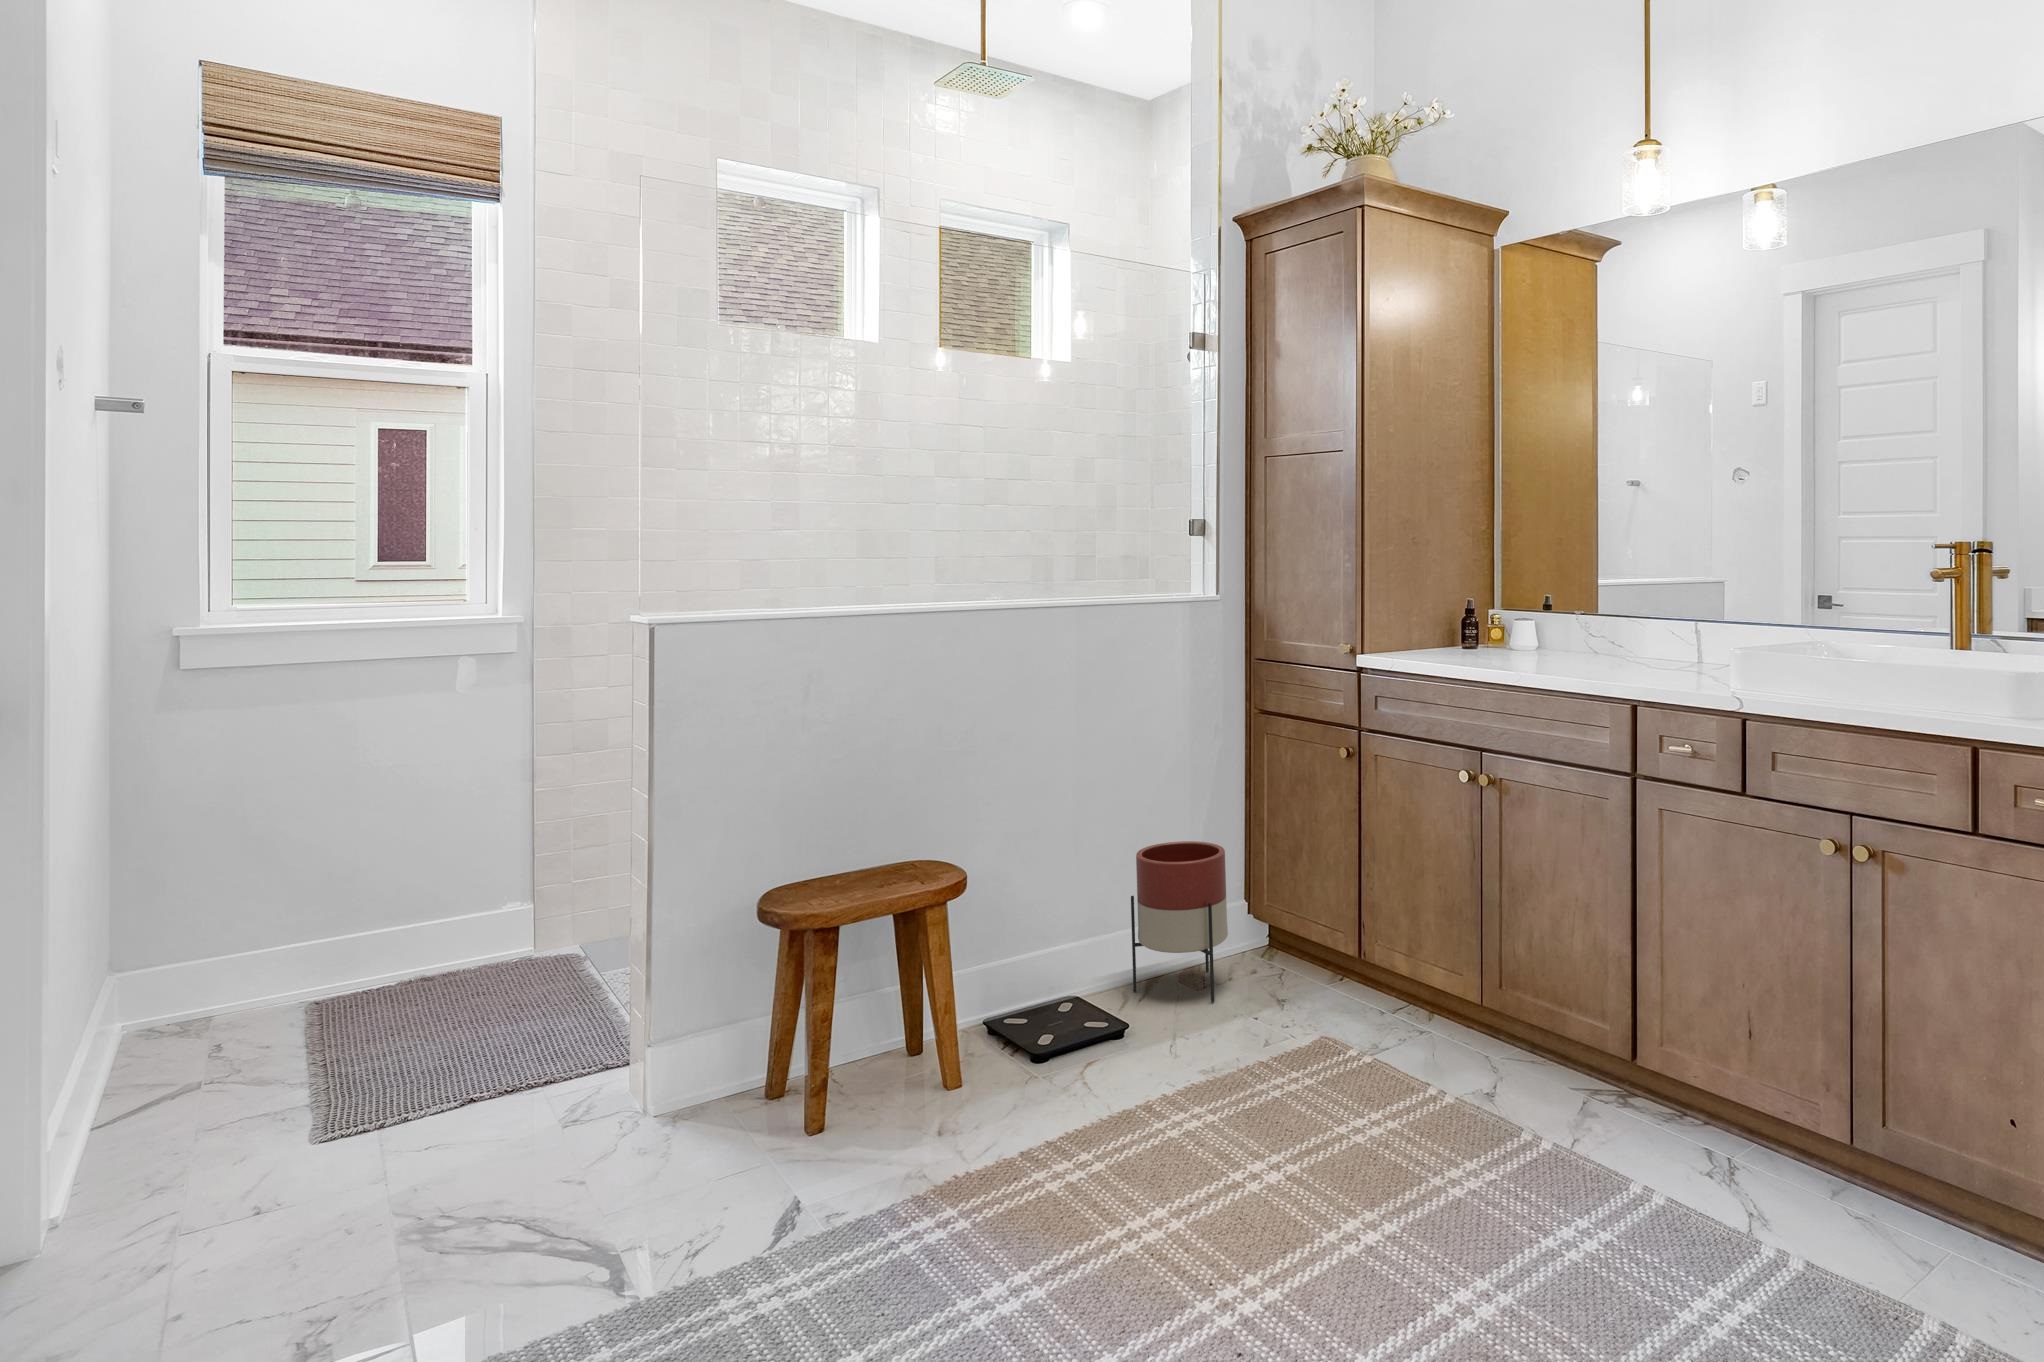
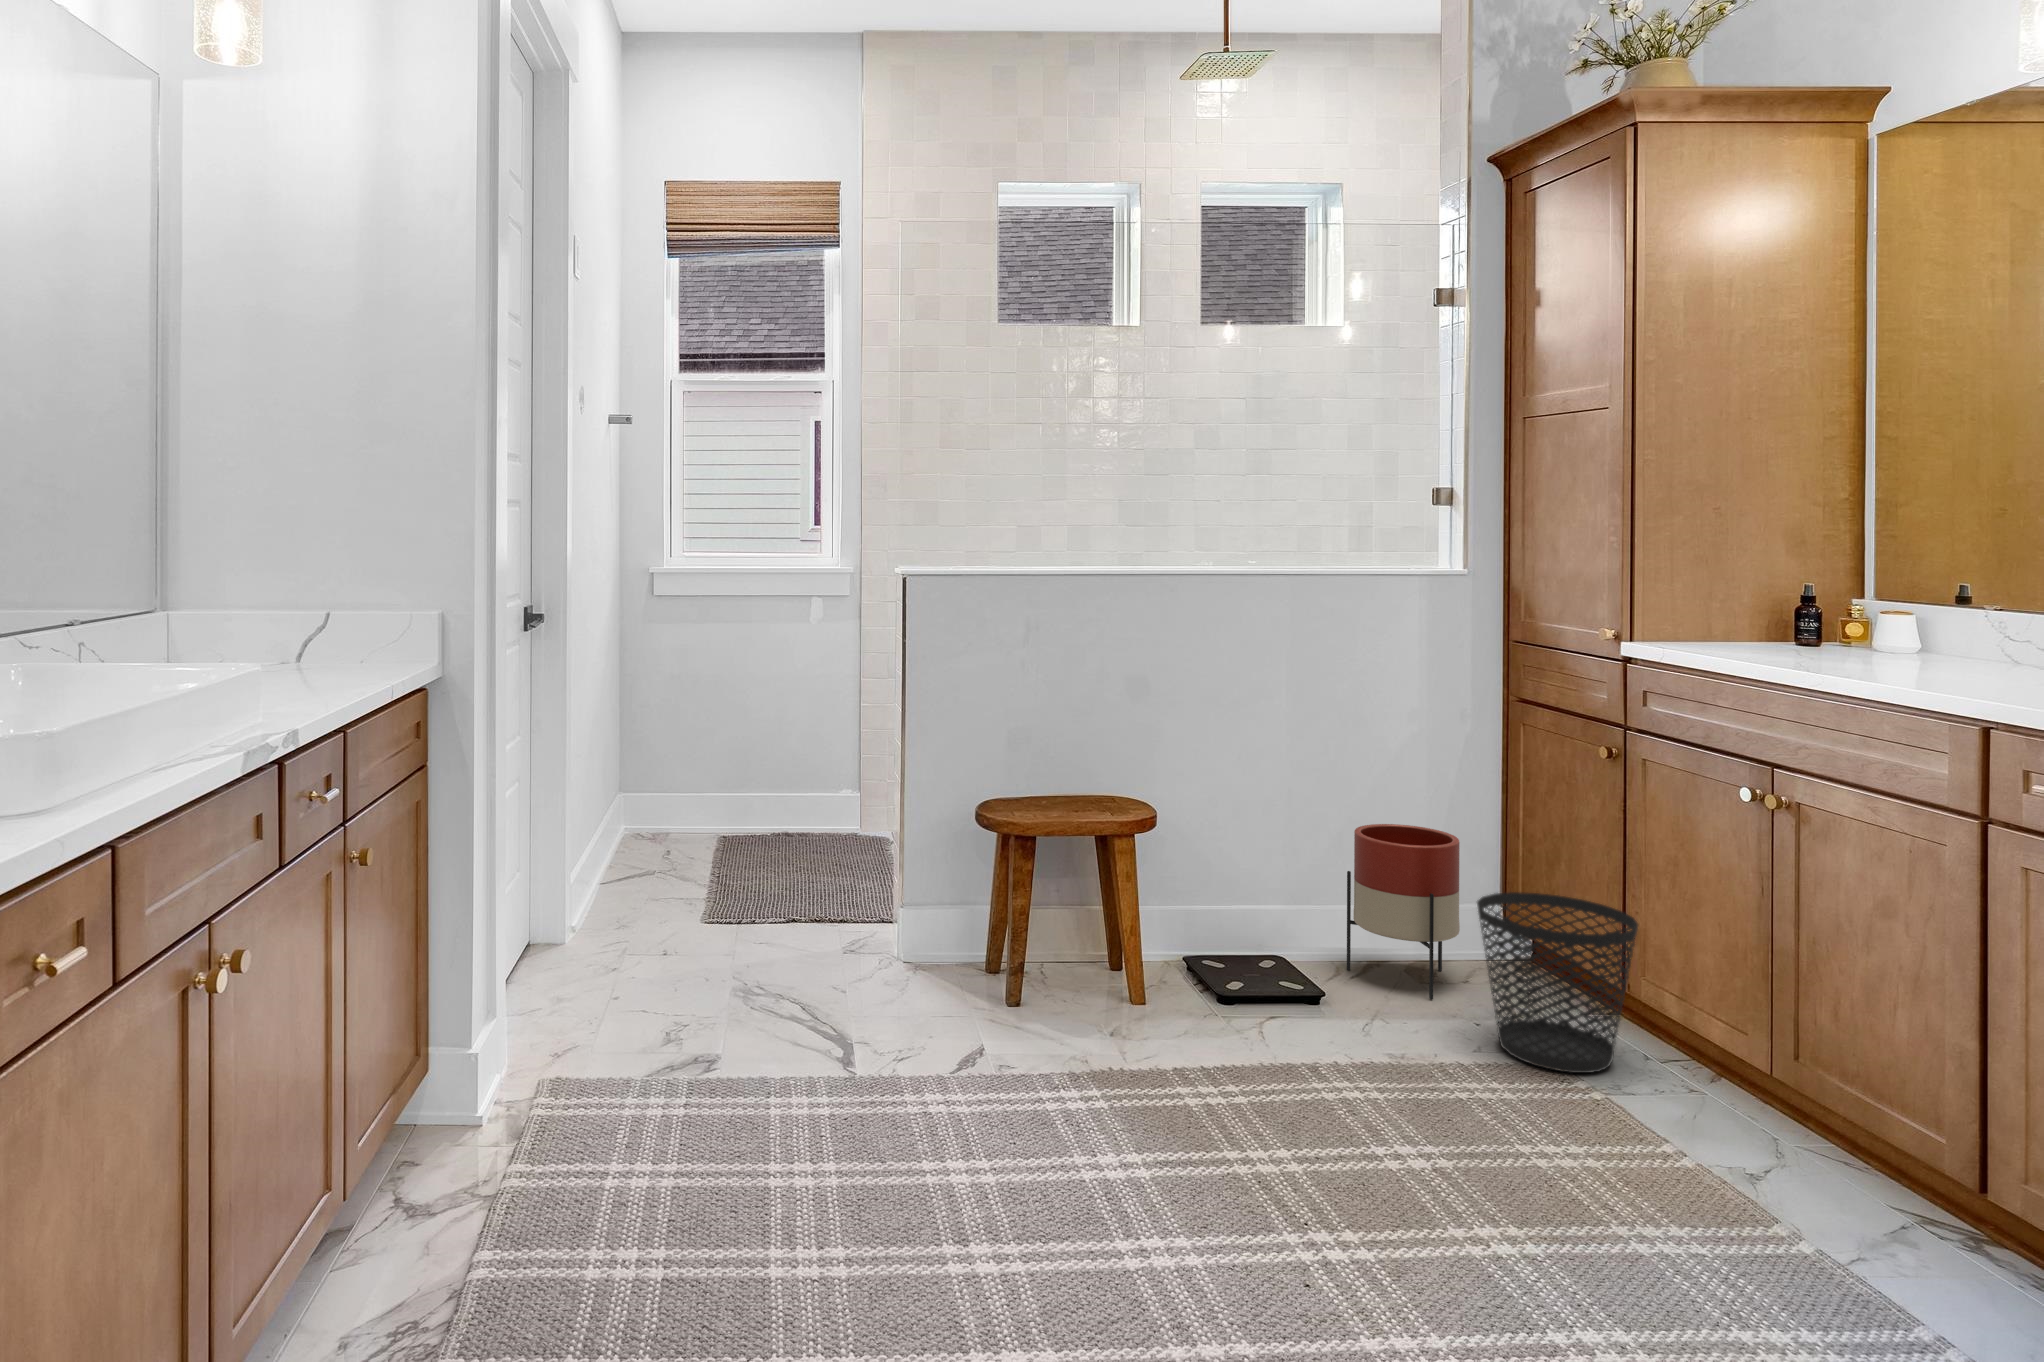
wastebasket: none [1259,884,1382,1044] -> present [1477,892,1638,1073]

